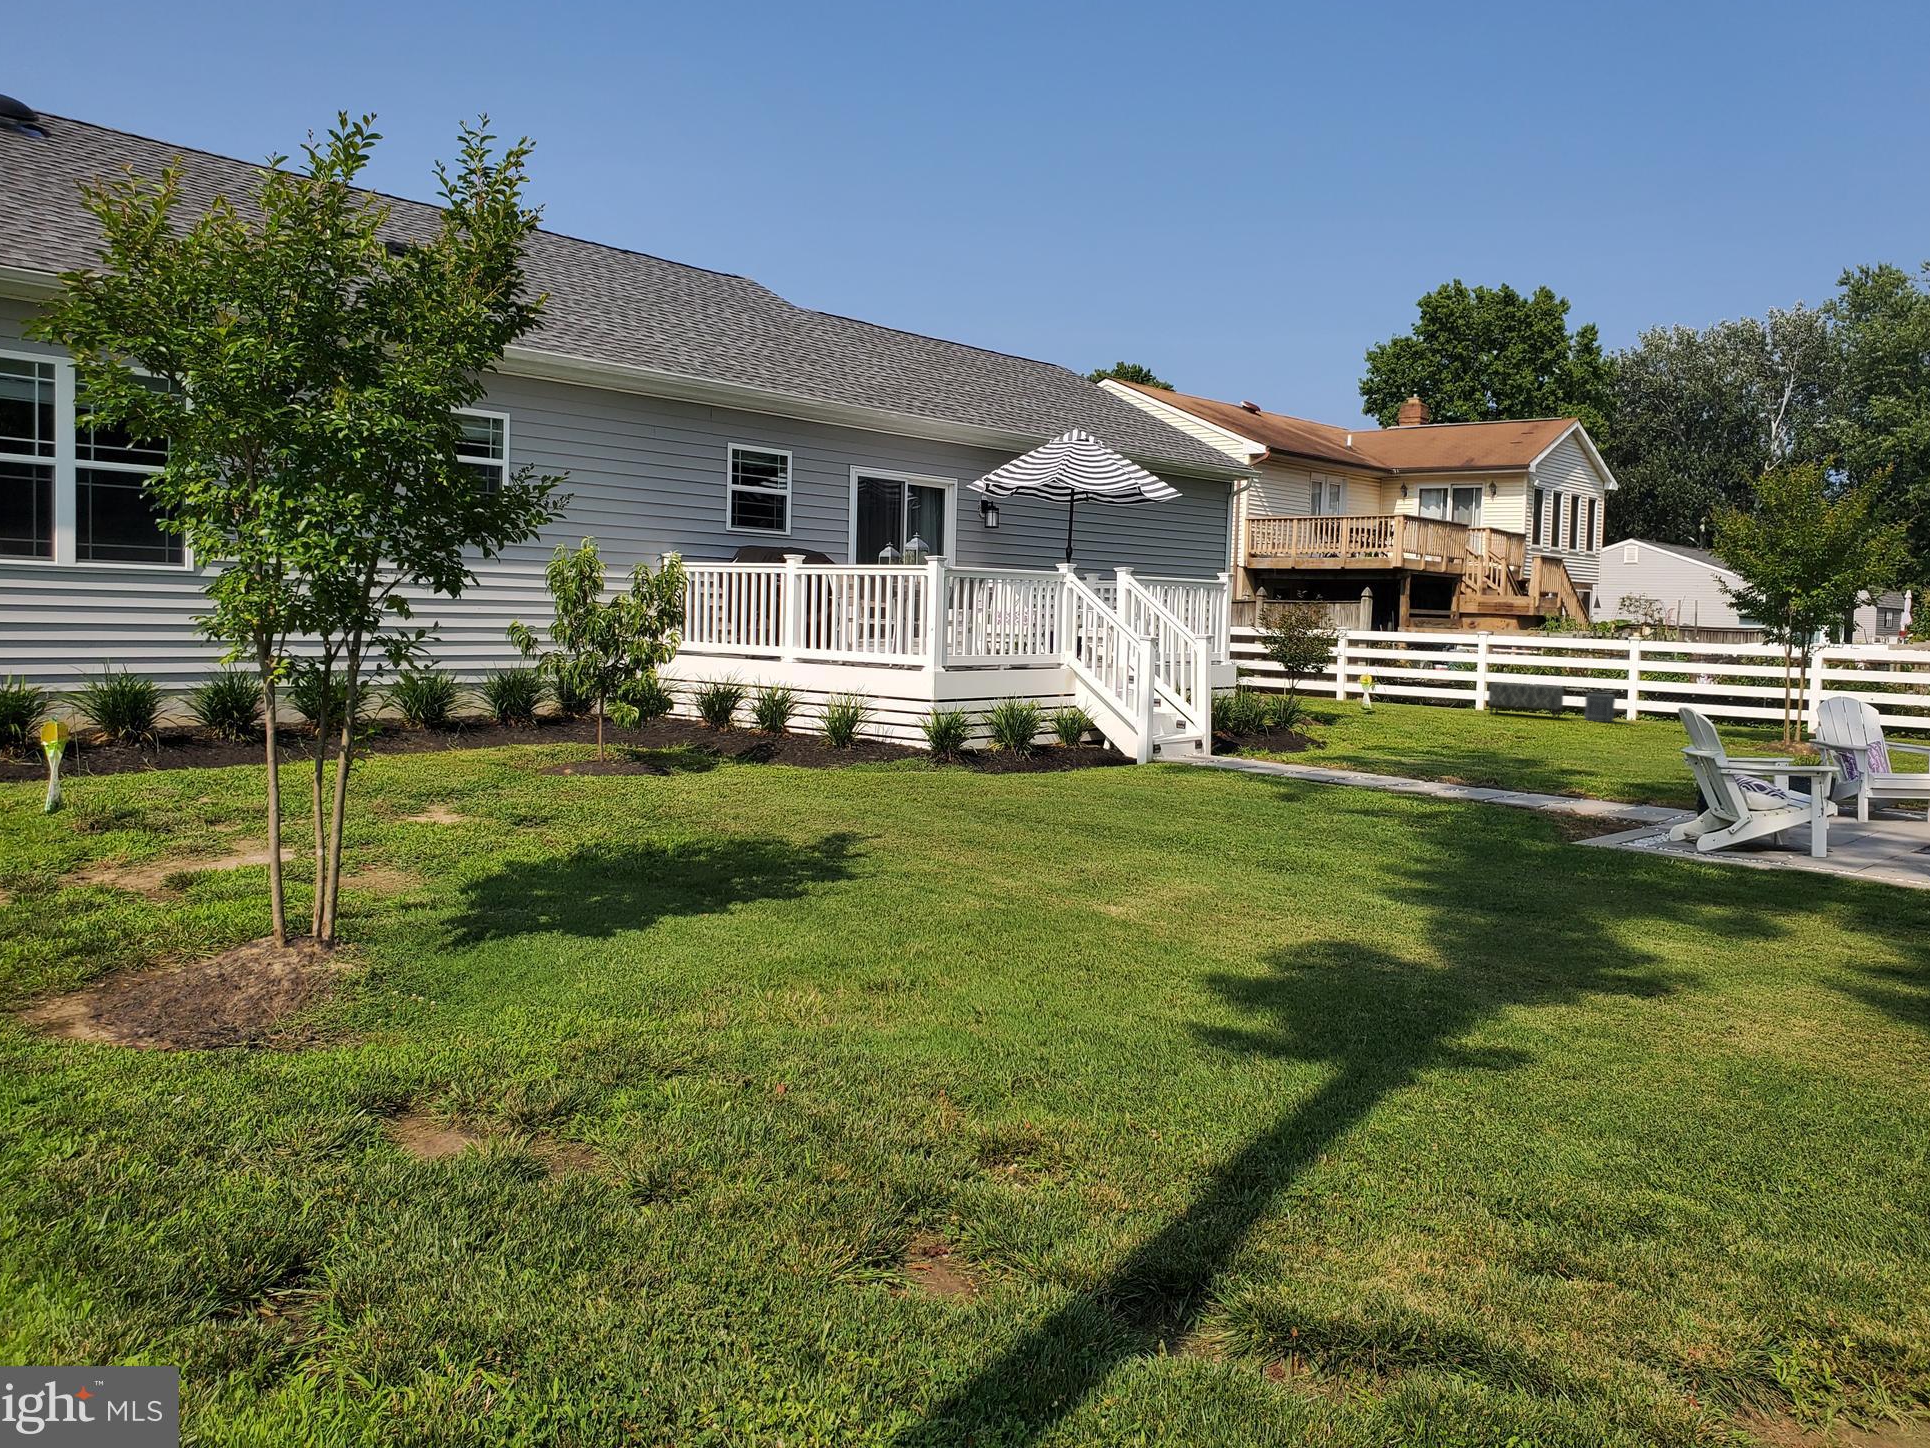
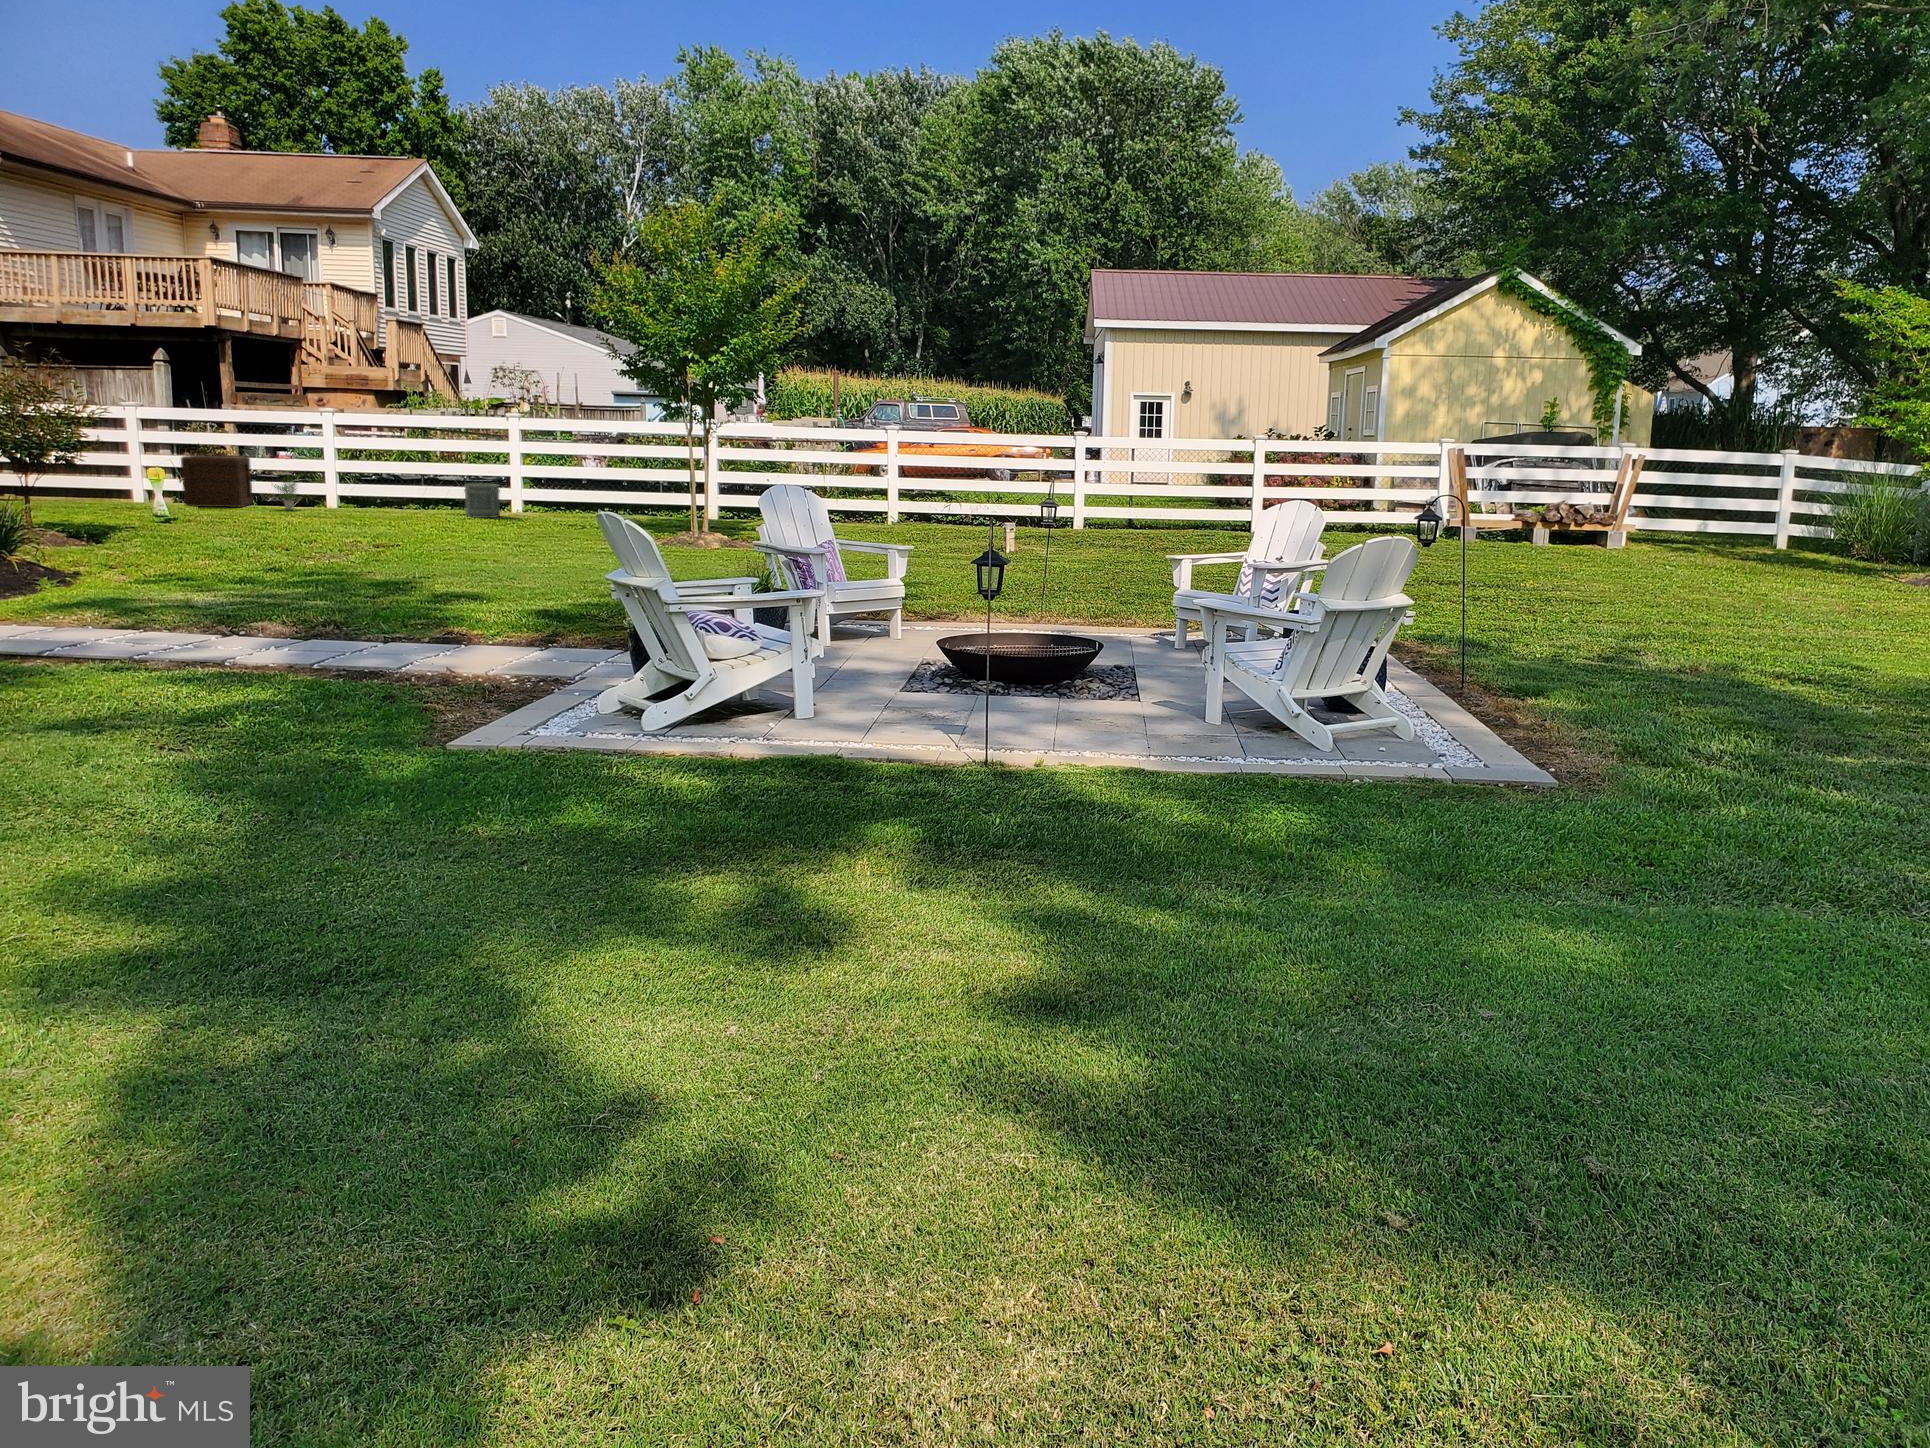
wooden crate: none [1379,666,1425,704] -> present [181,455,253,507]
potted plant: none [1438,680,1464,708] -> present [274,476,300,510]
bench: present [1488,682,1564,718] -> none [340,473,438,517]

